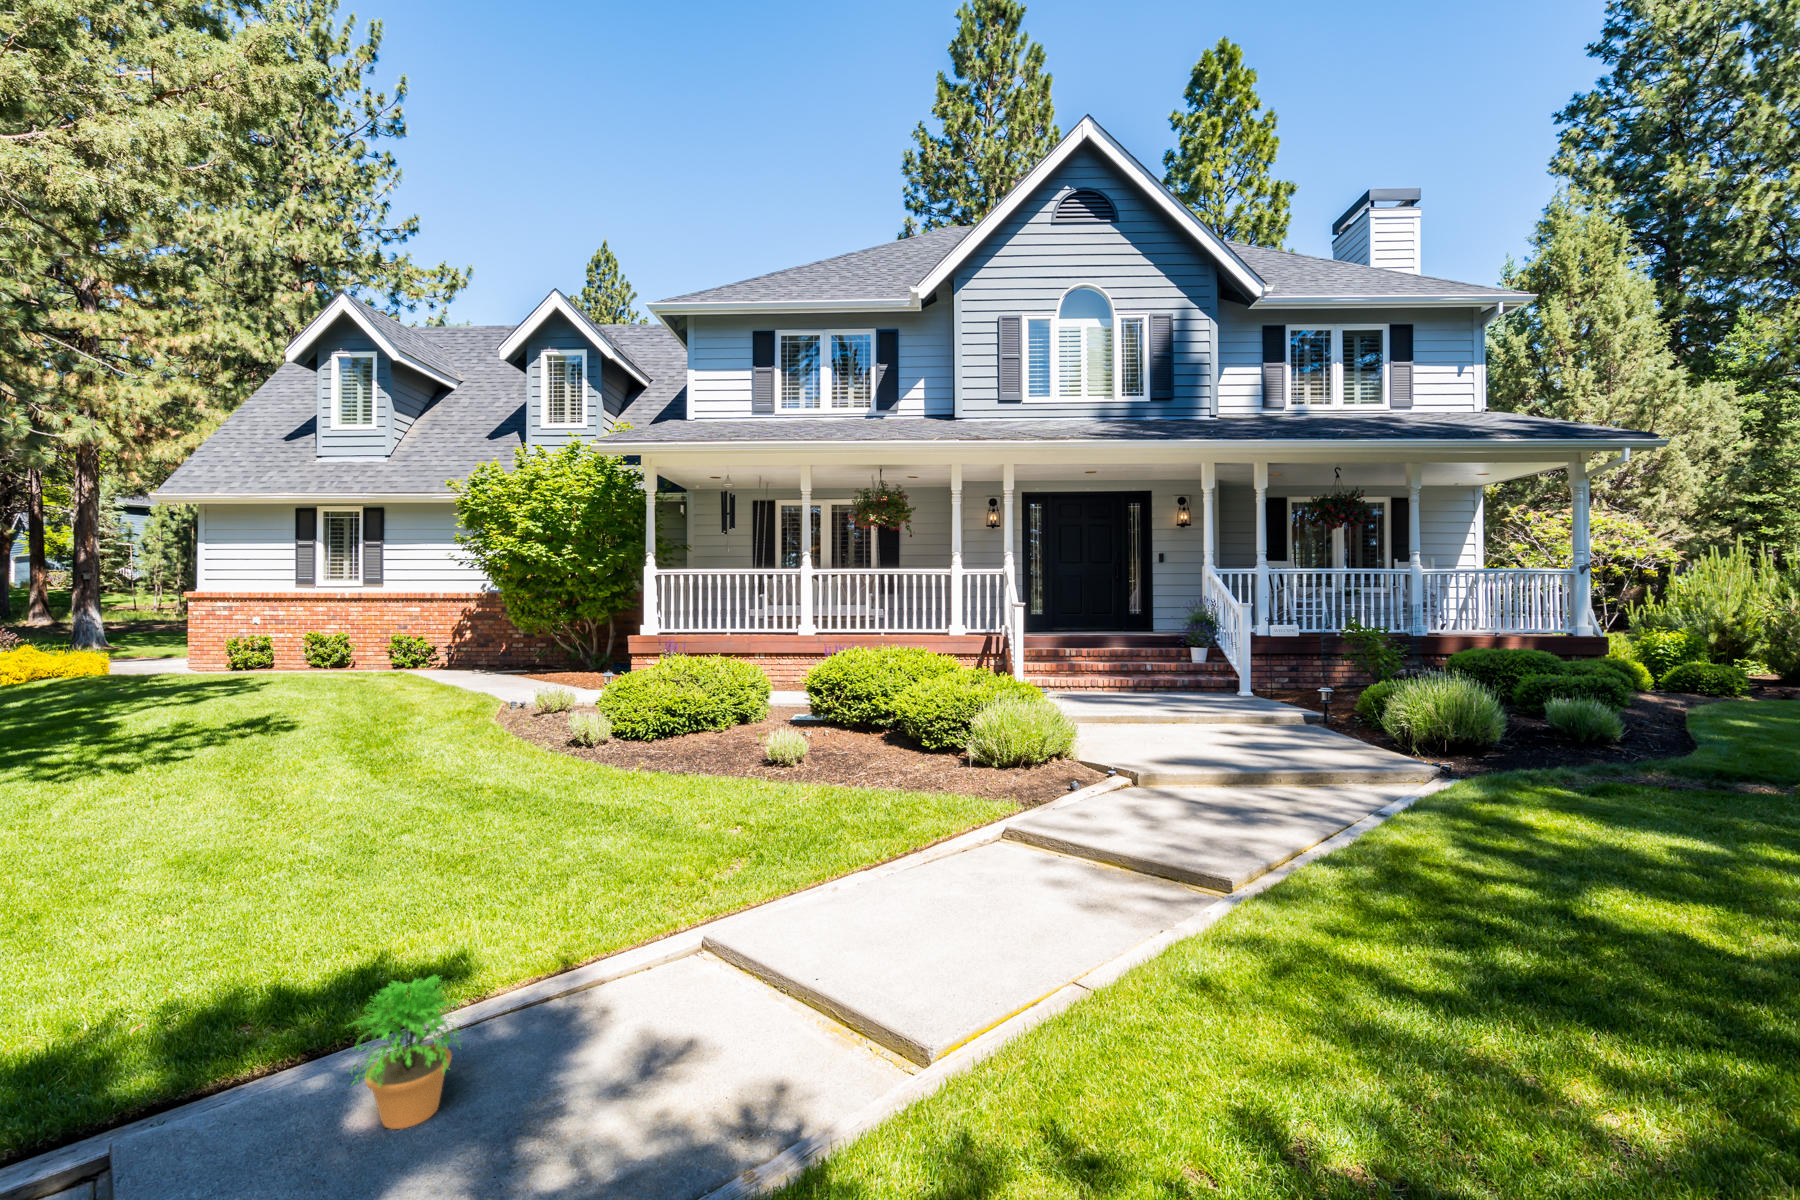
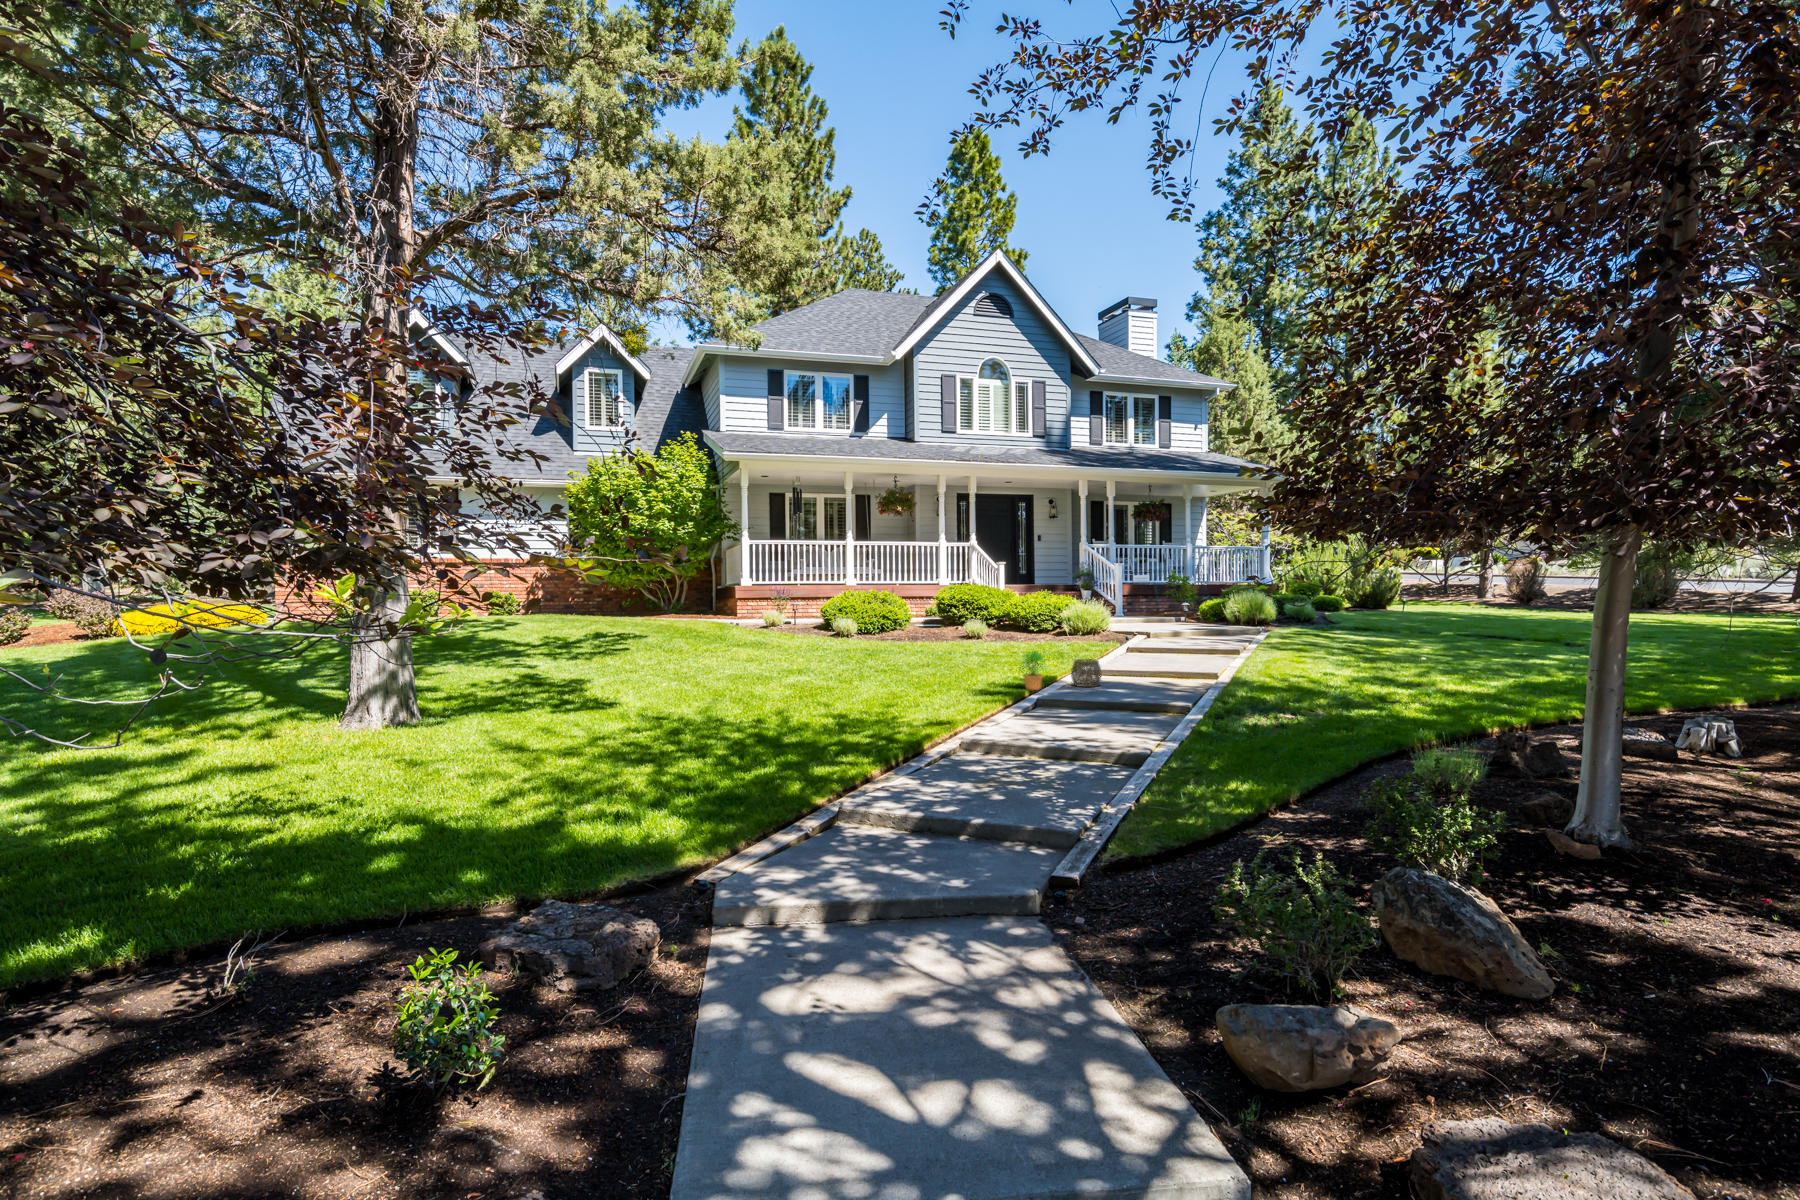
woven basket: none [557,1004,672,1143] -> present [1071,659,1102,687]

